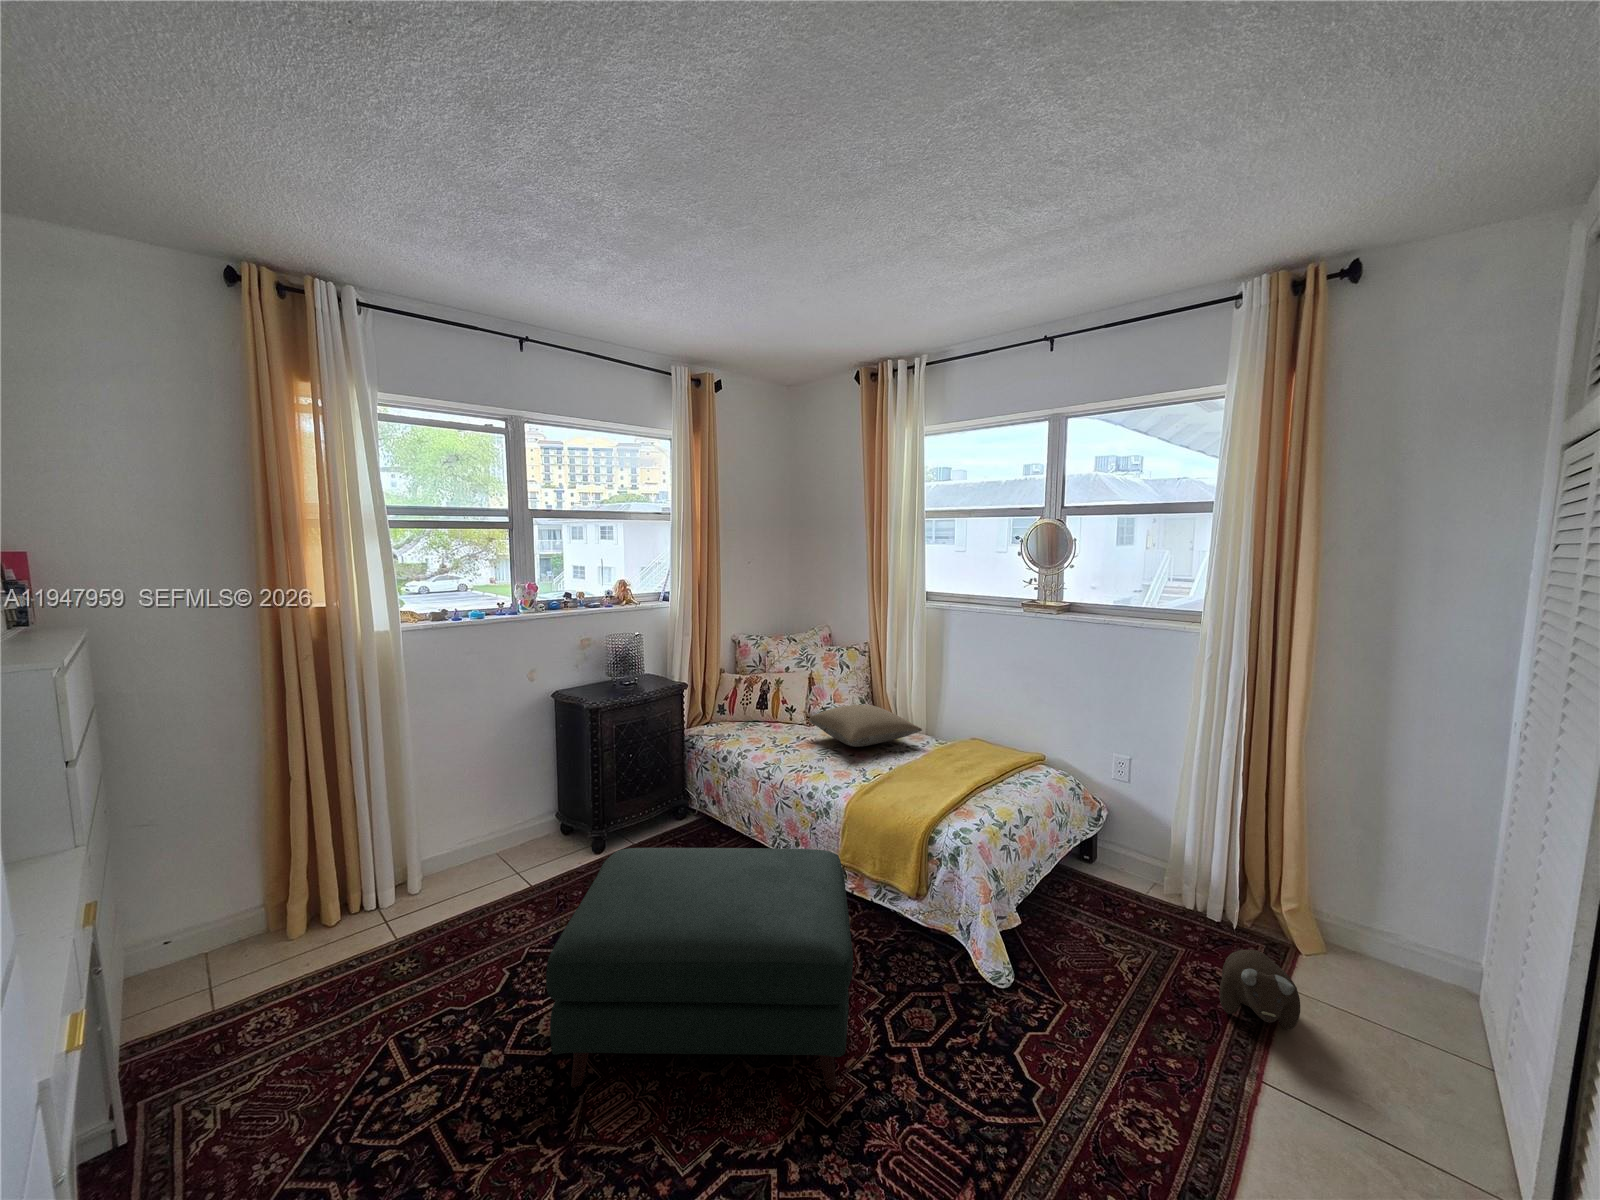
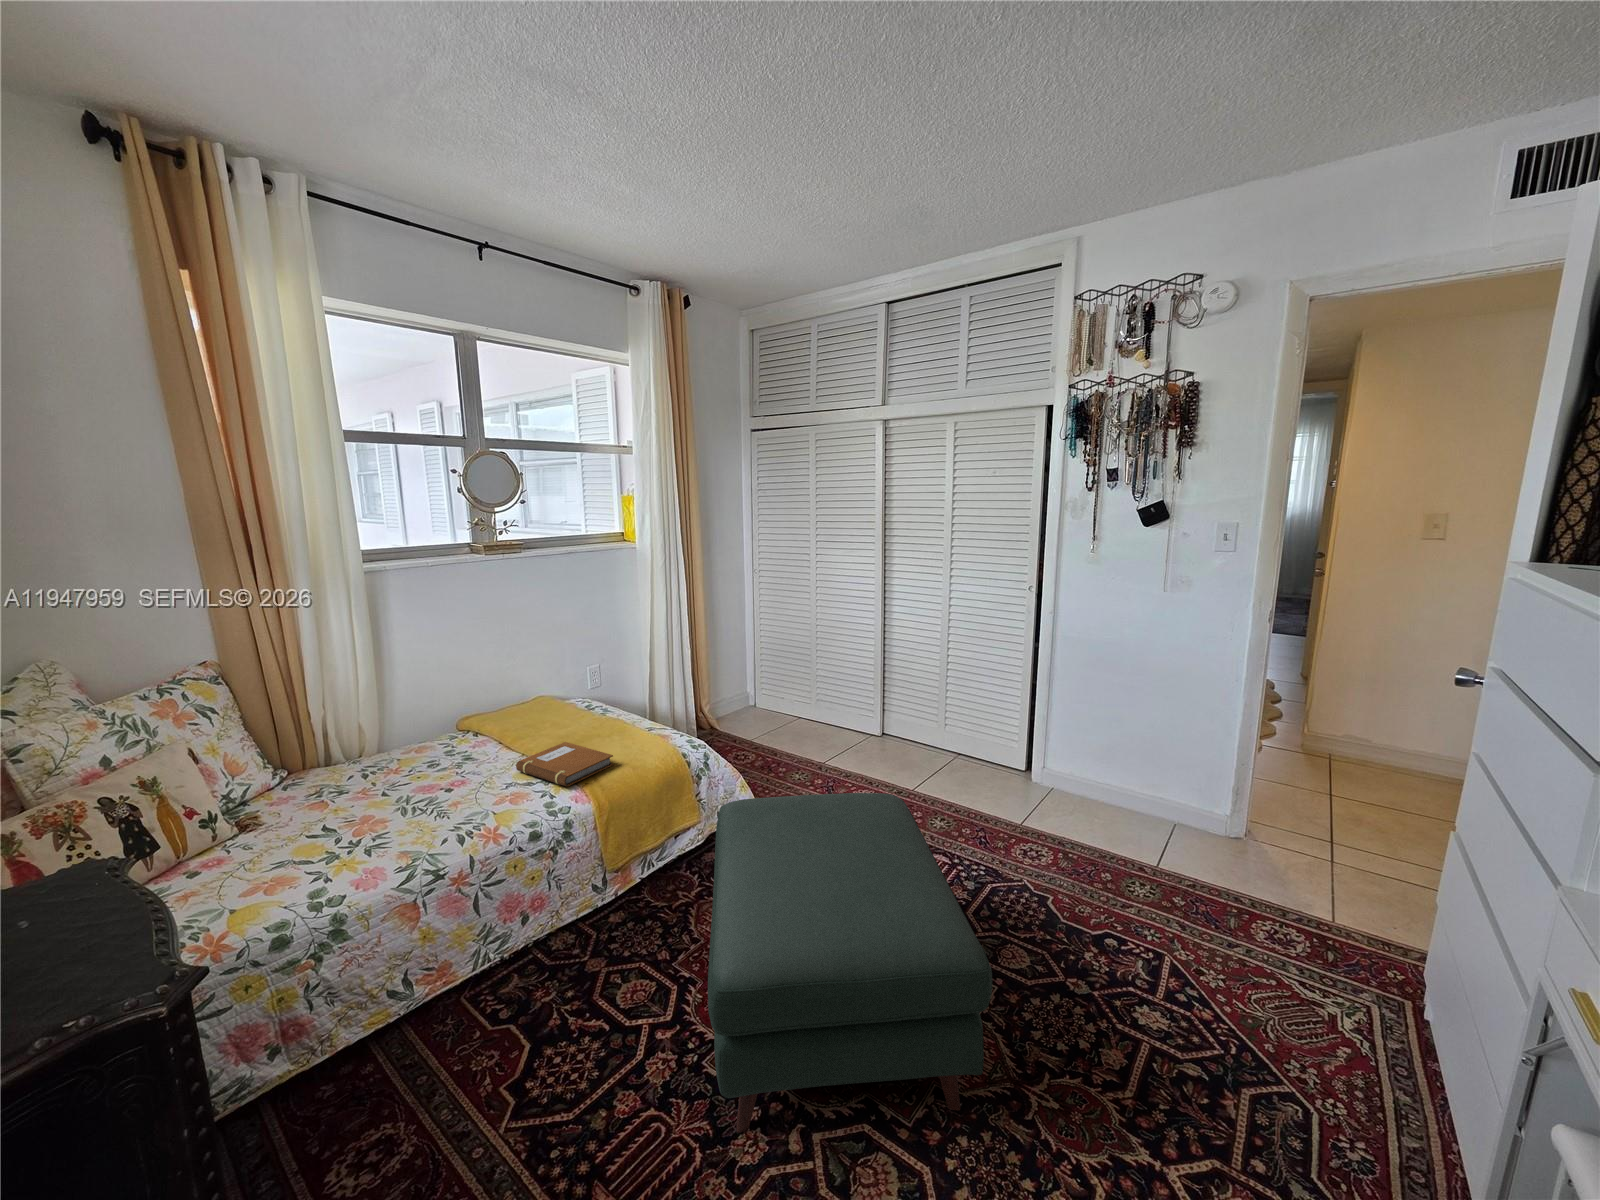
pillow: present [809,705,922,747] -> none [326,718,485,796]
notebook: none [840,758,910,793] -> present [516,742,613,787]
plush toy: present [1219,950,1300,1029] -> none [750,716,806,759]

